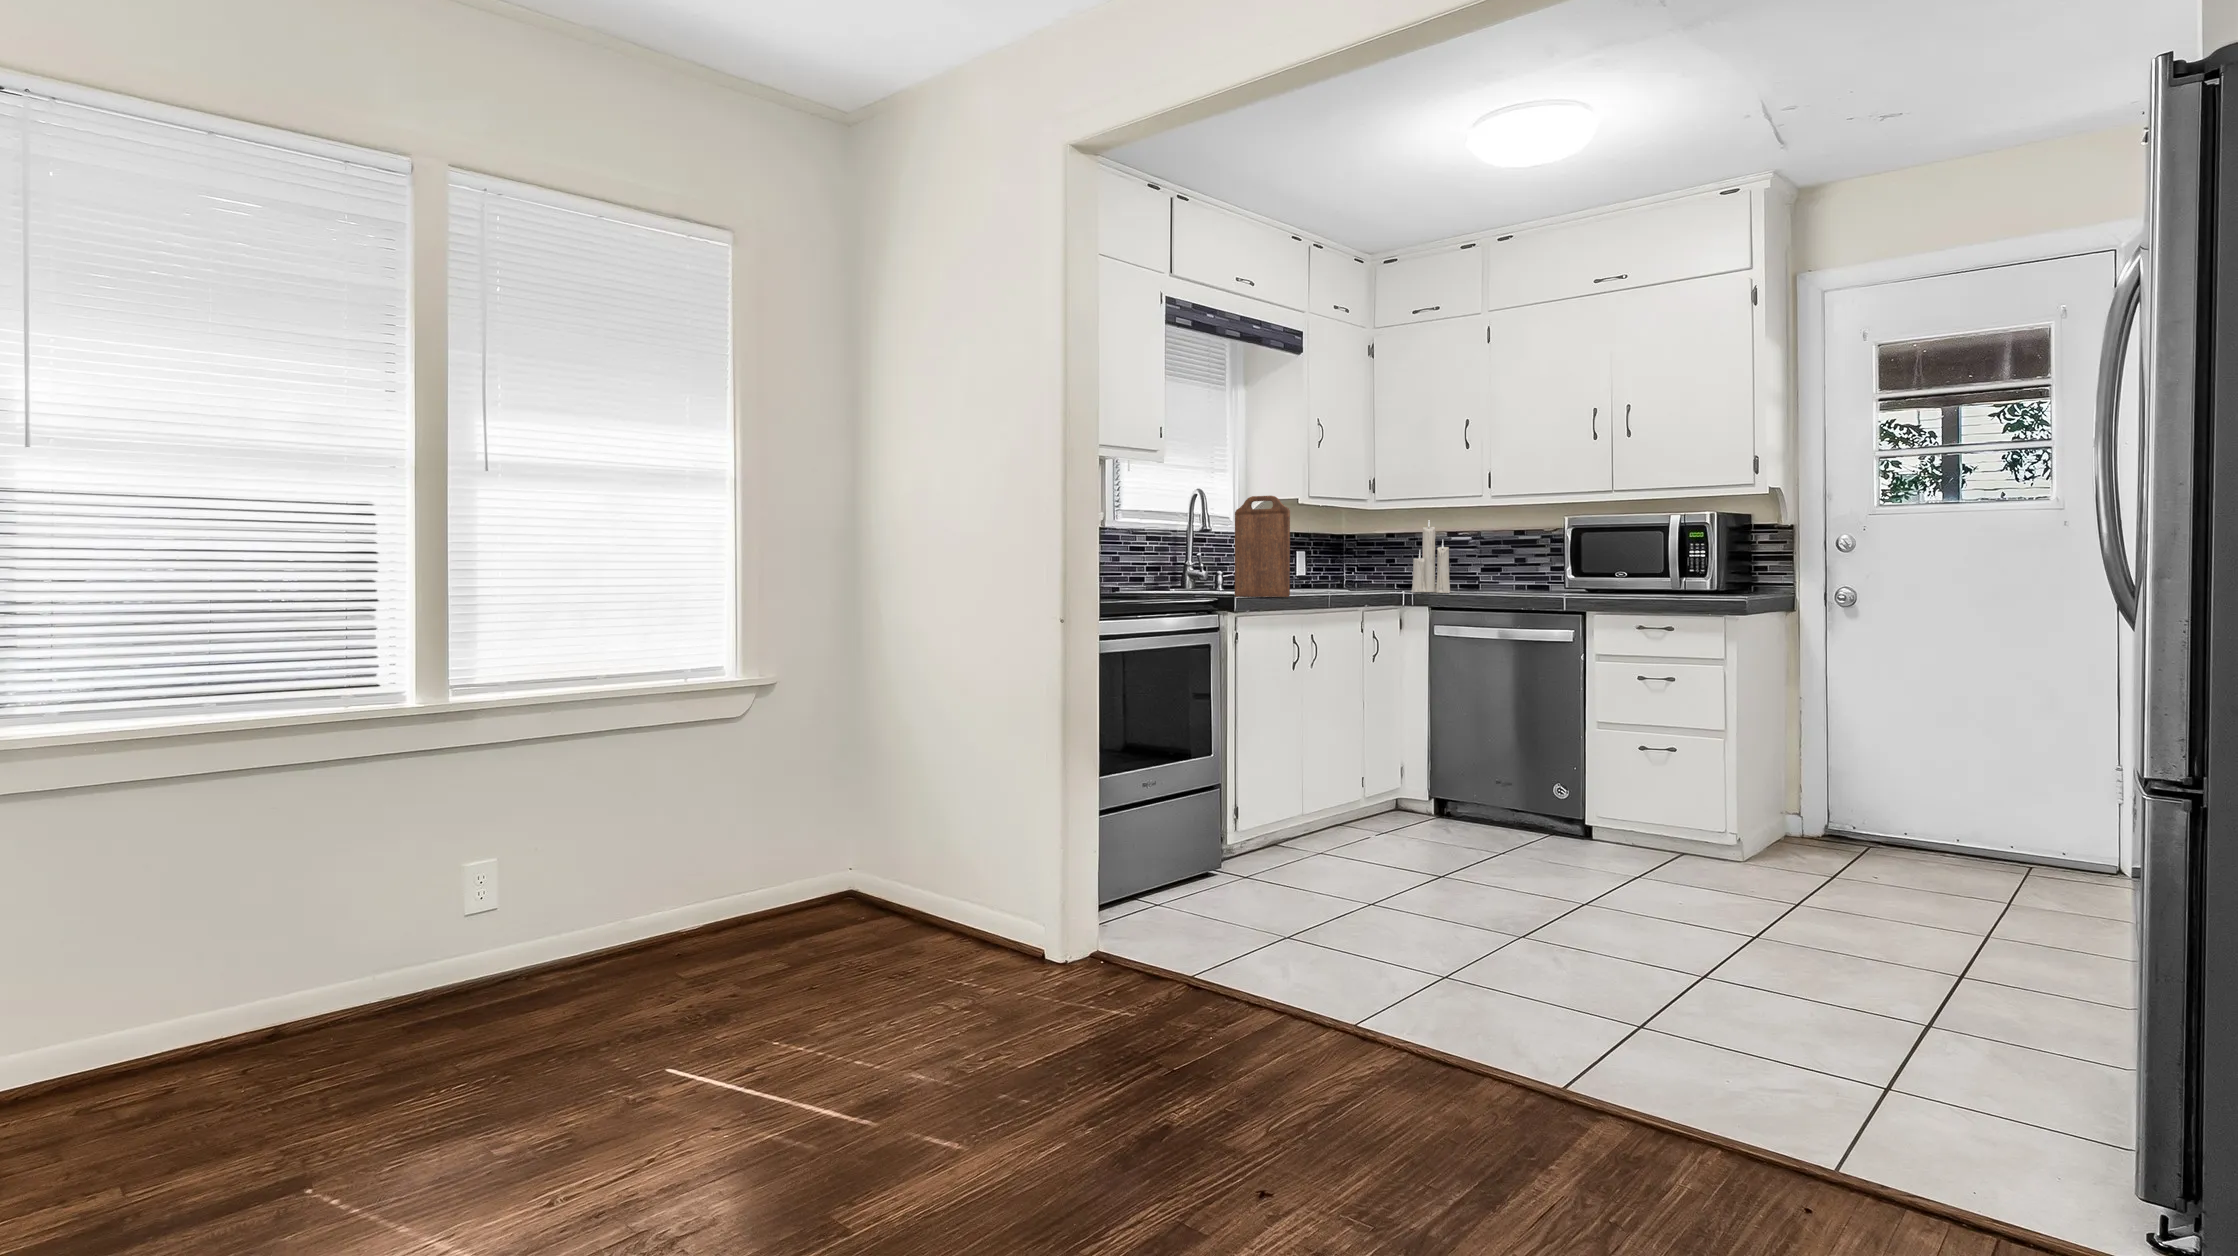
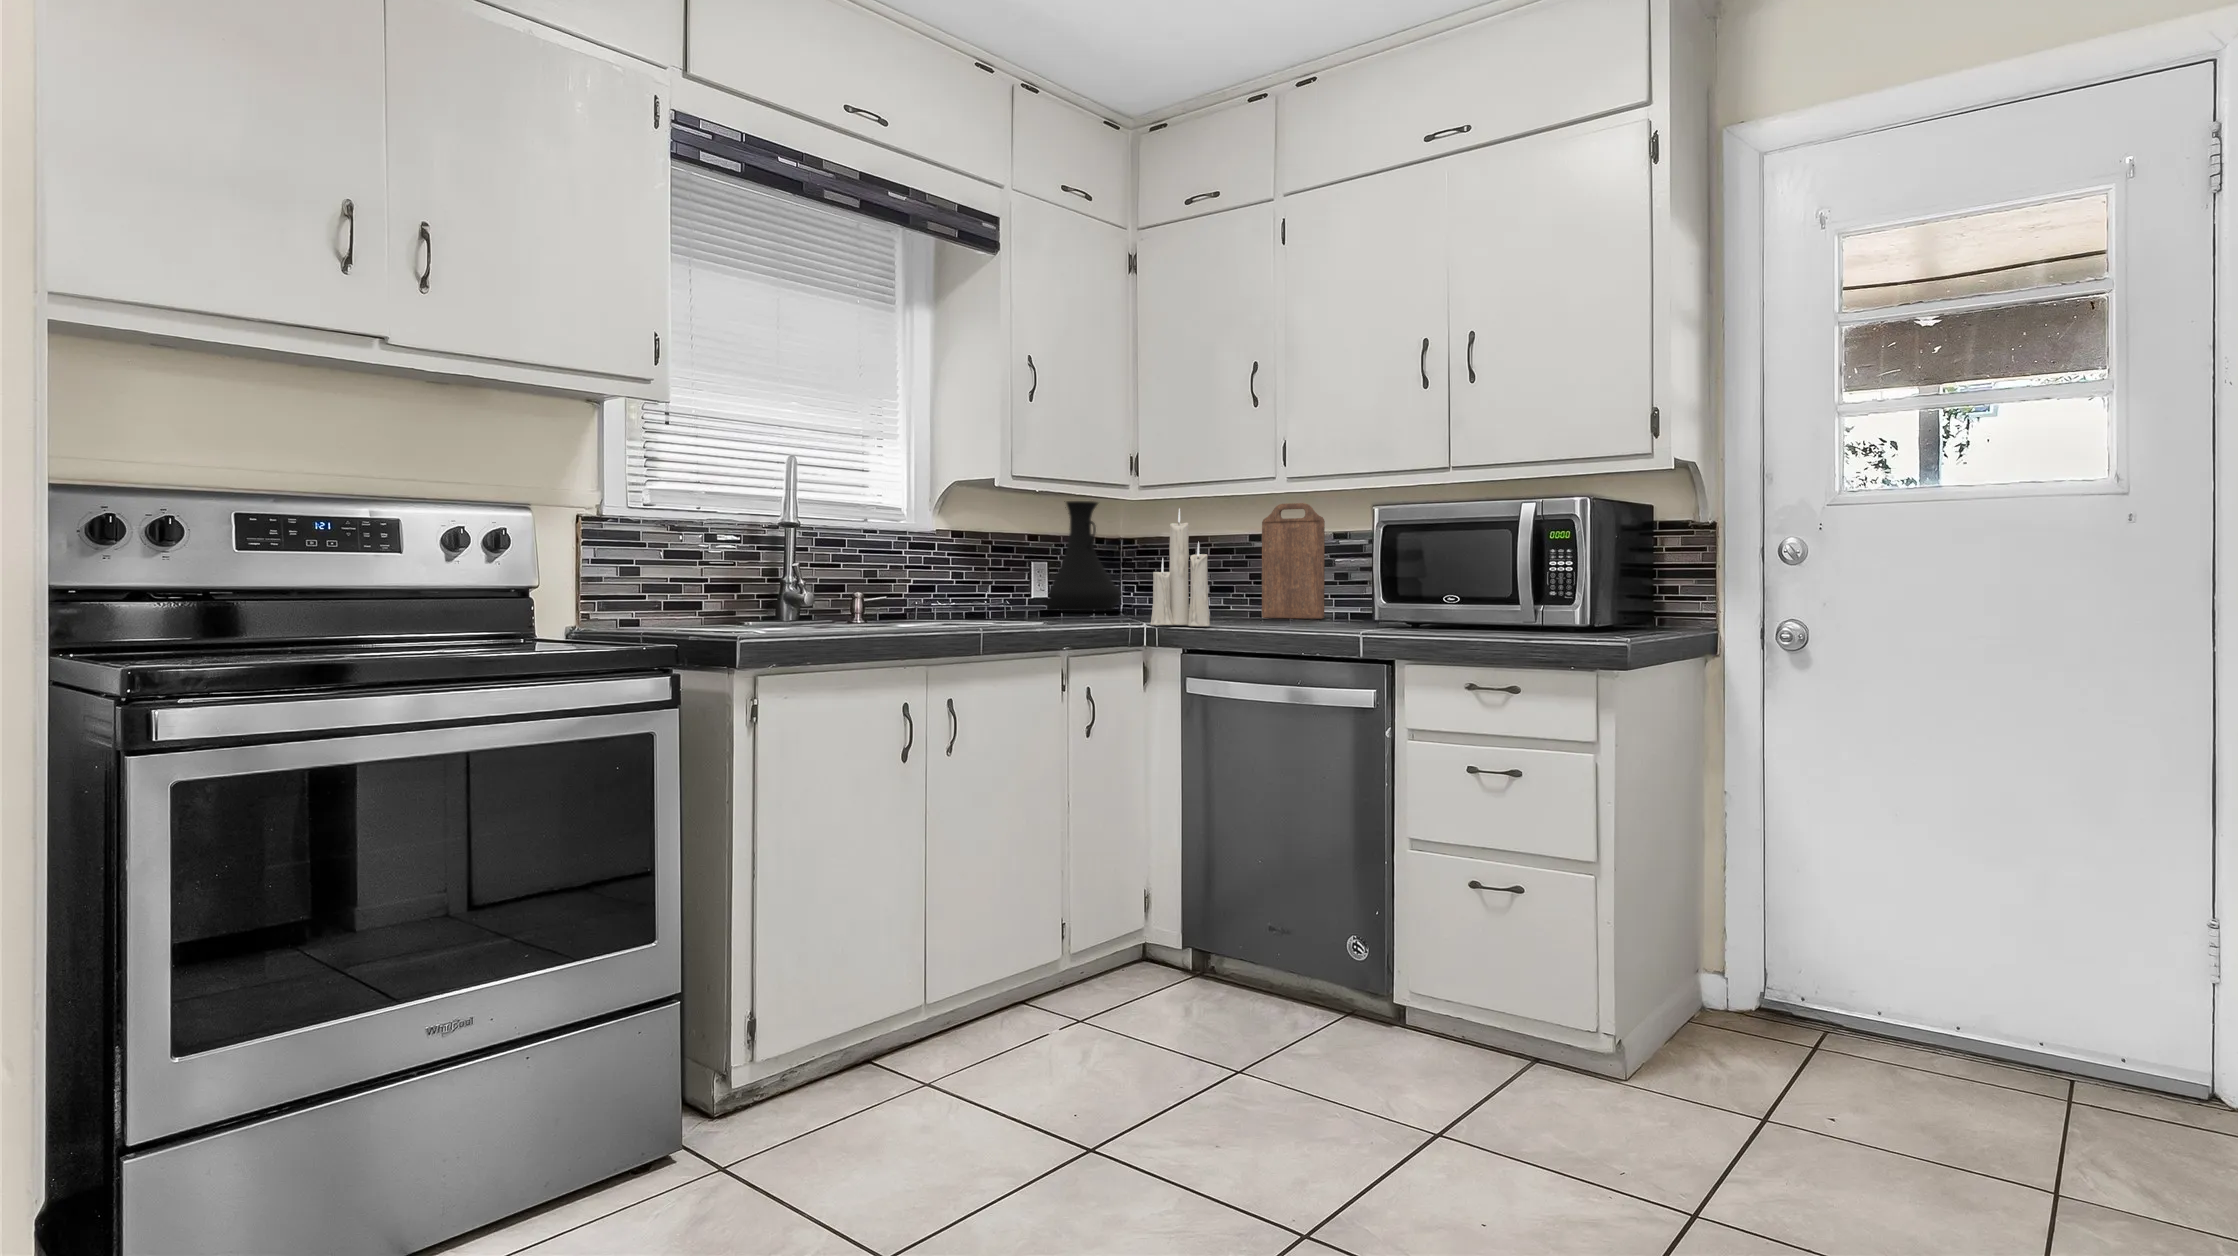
cutting board: present [1235,496,1290,597] -> present [1262,503,1325,619]
vase: none [1295,511,1354,585] -> present [1042,501,1122,612]

